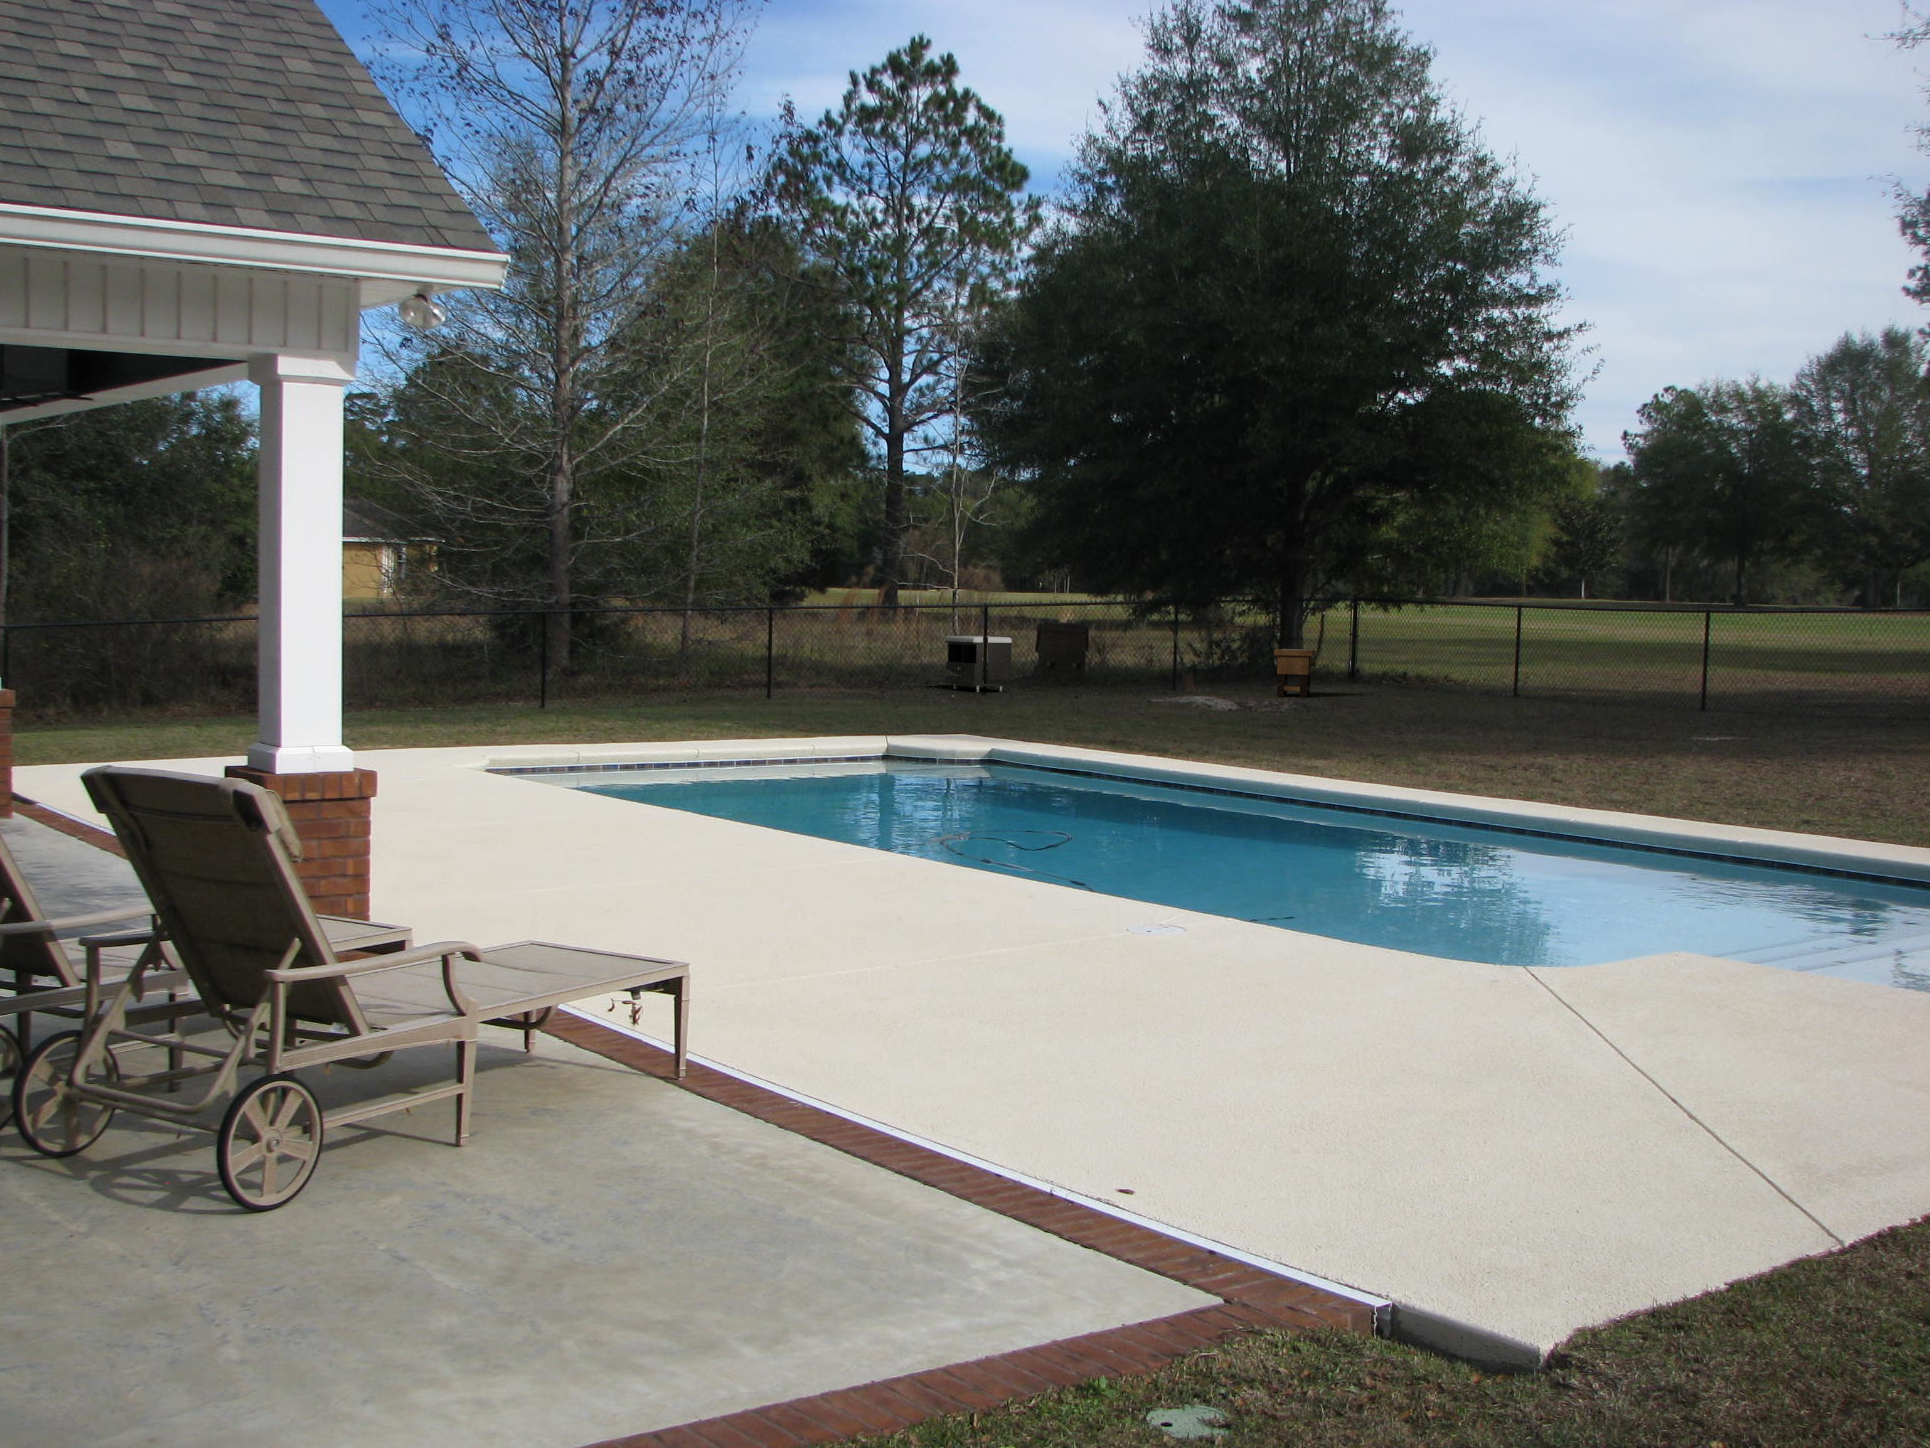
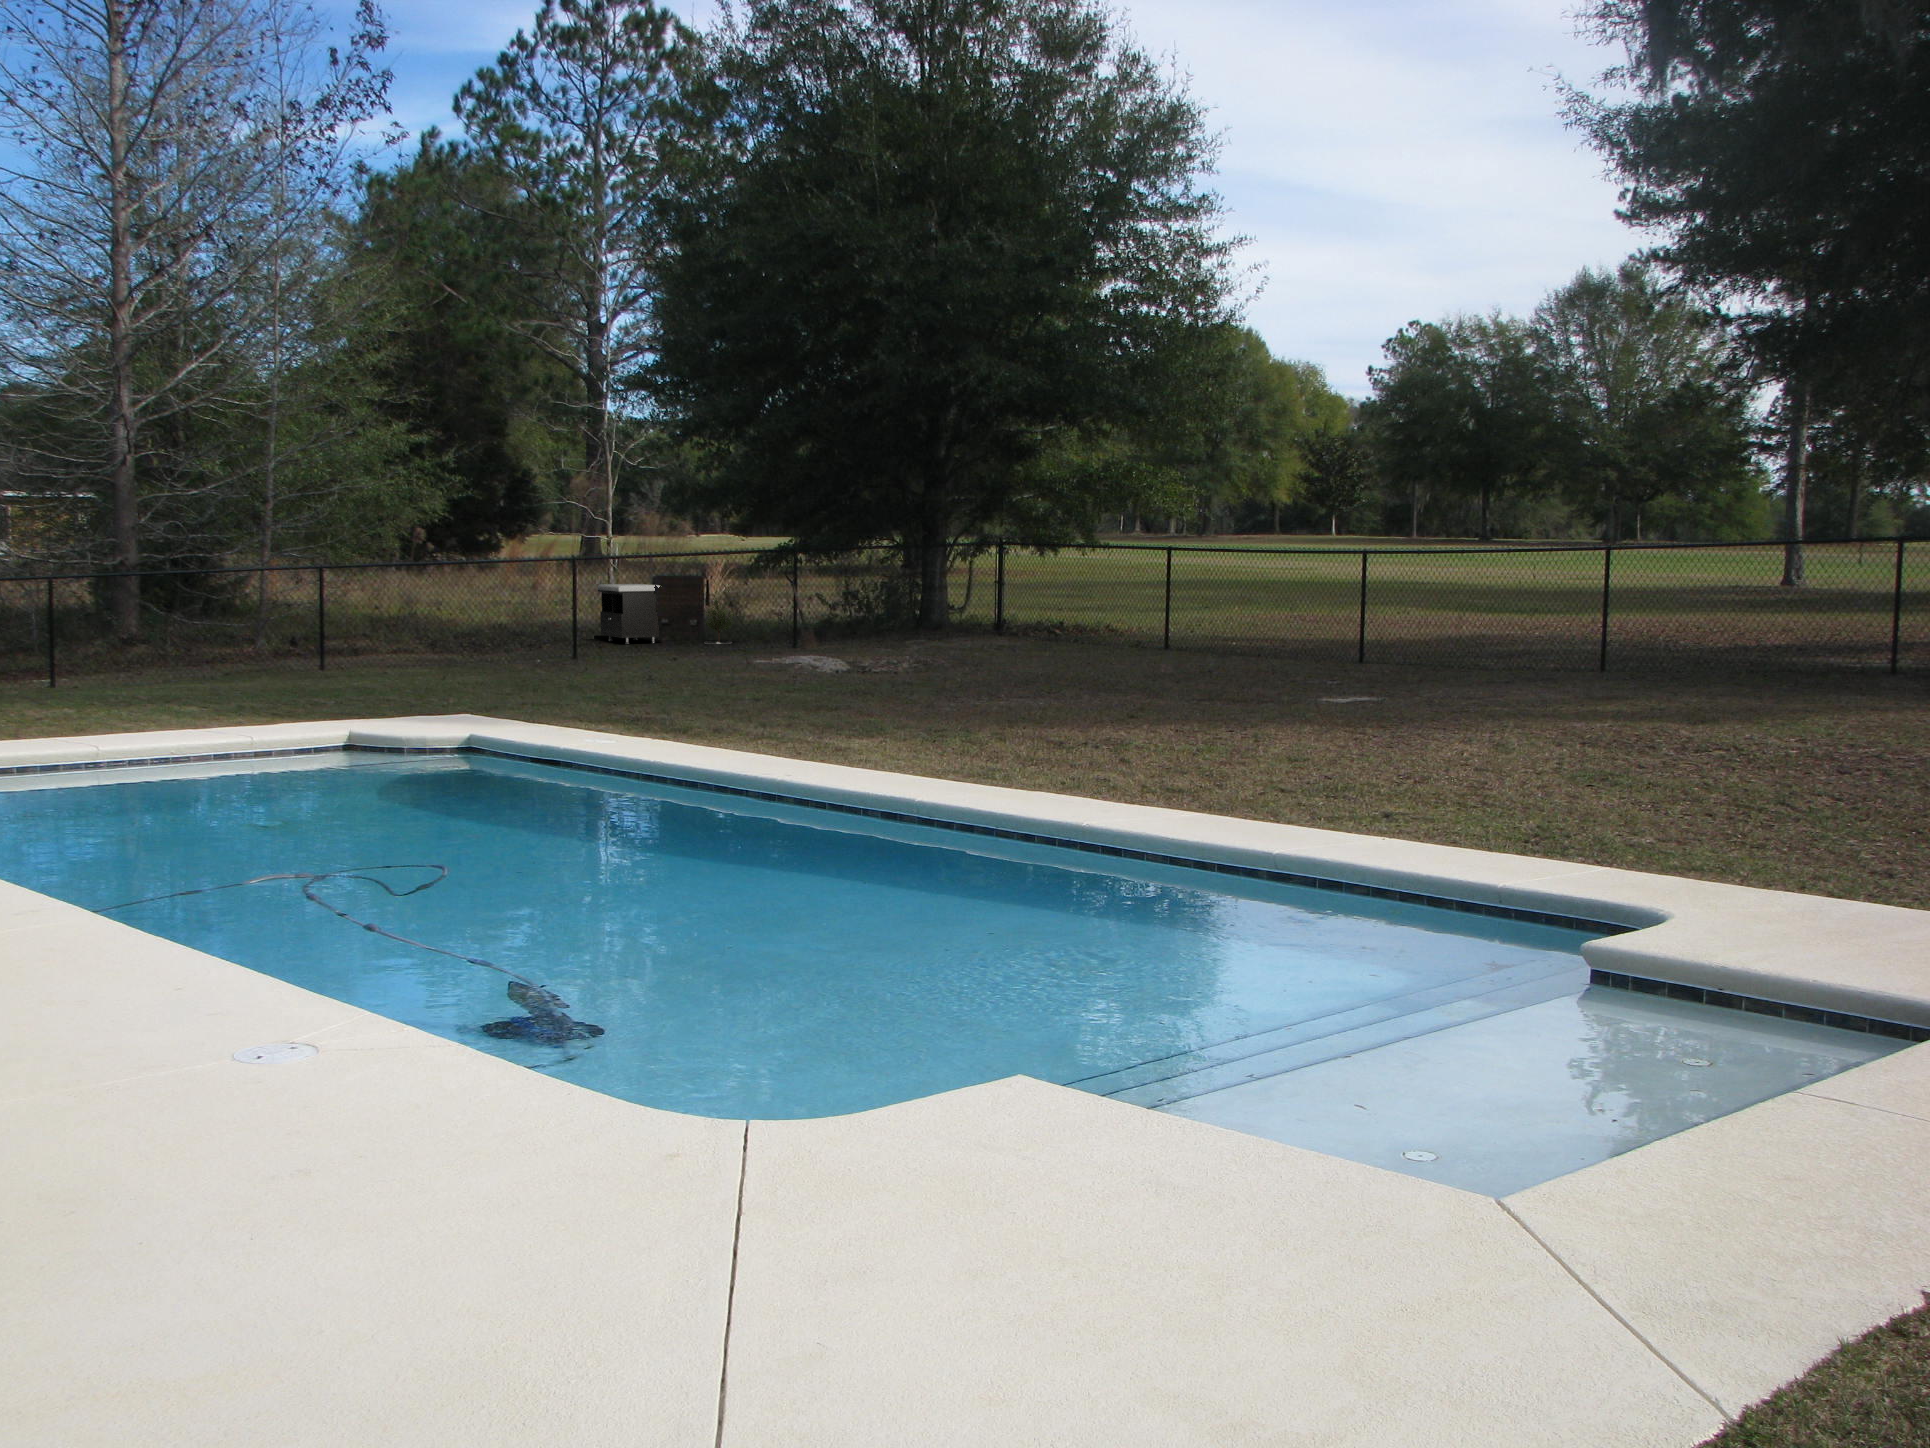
potted tree: none [1050,647,1082,694] -> present [705,598,733,644]
side table: present [1274,649,1317,697] -> none [938,590,985,640]

